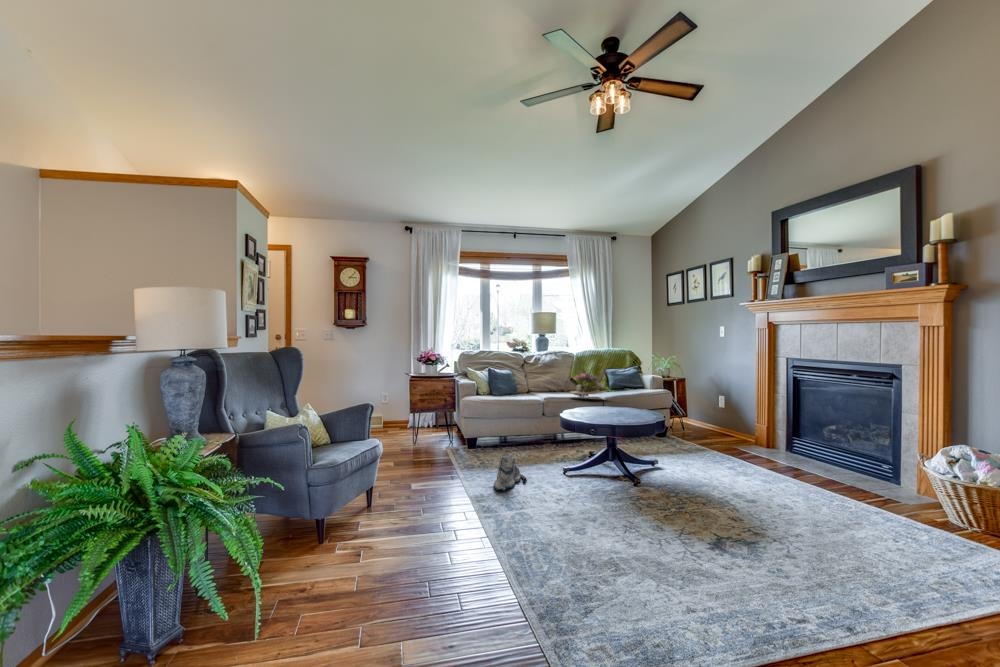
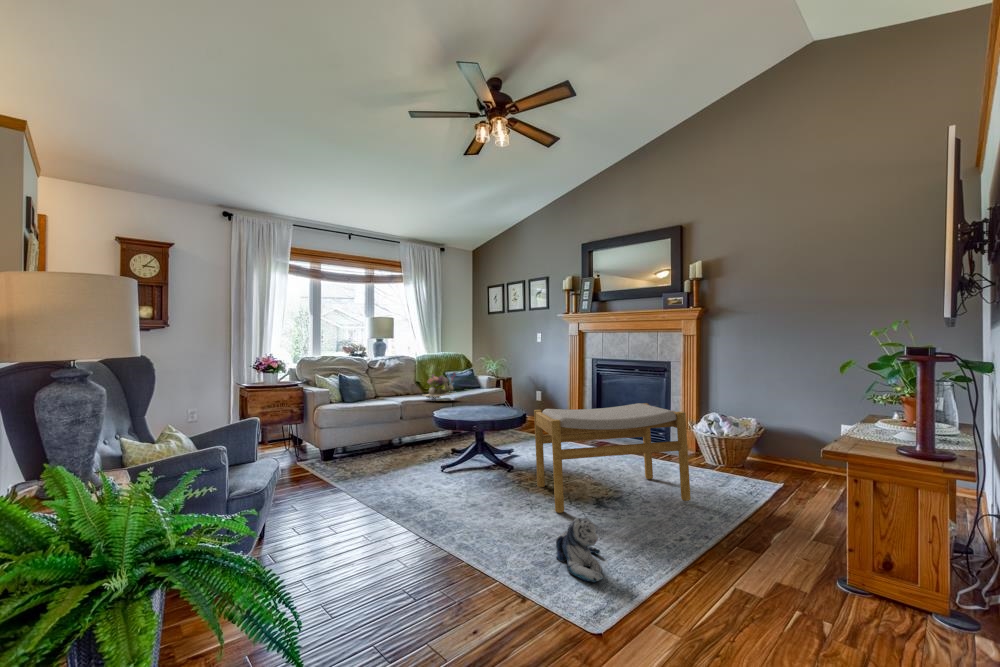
footstool: none [645,418,862,570] -> present [534,403,691,513]
plush toy: present [494,454,527,491] -> present [556,518,603,583]

